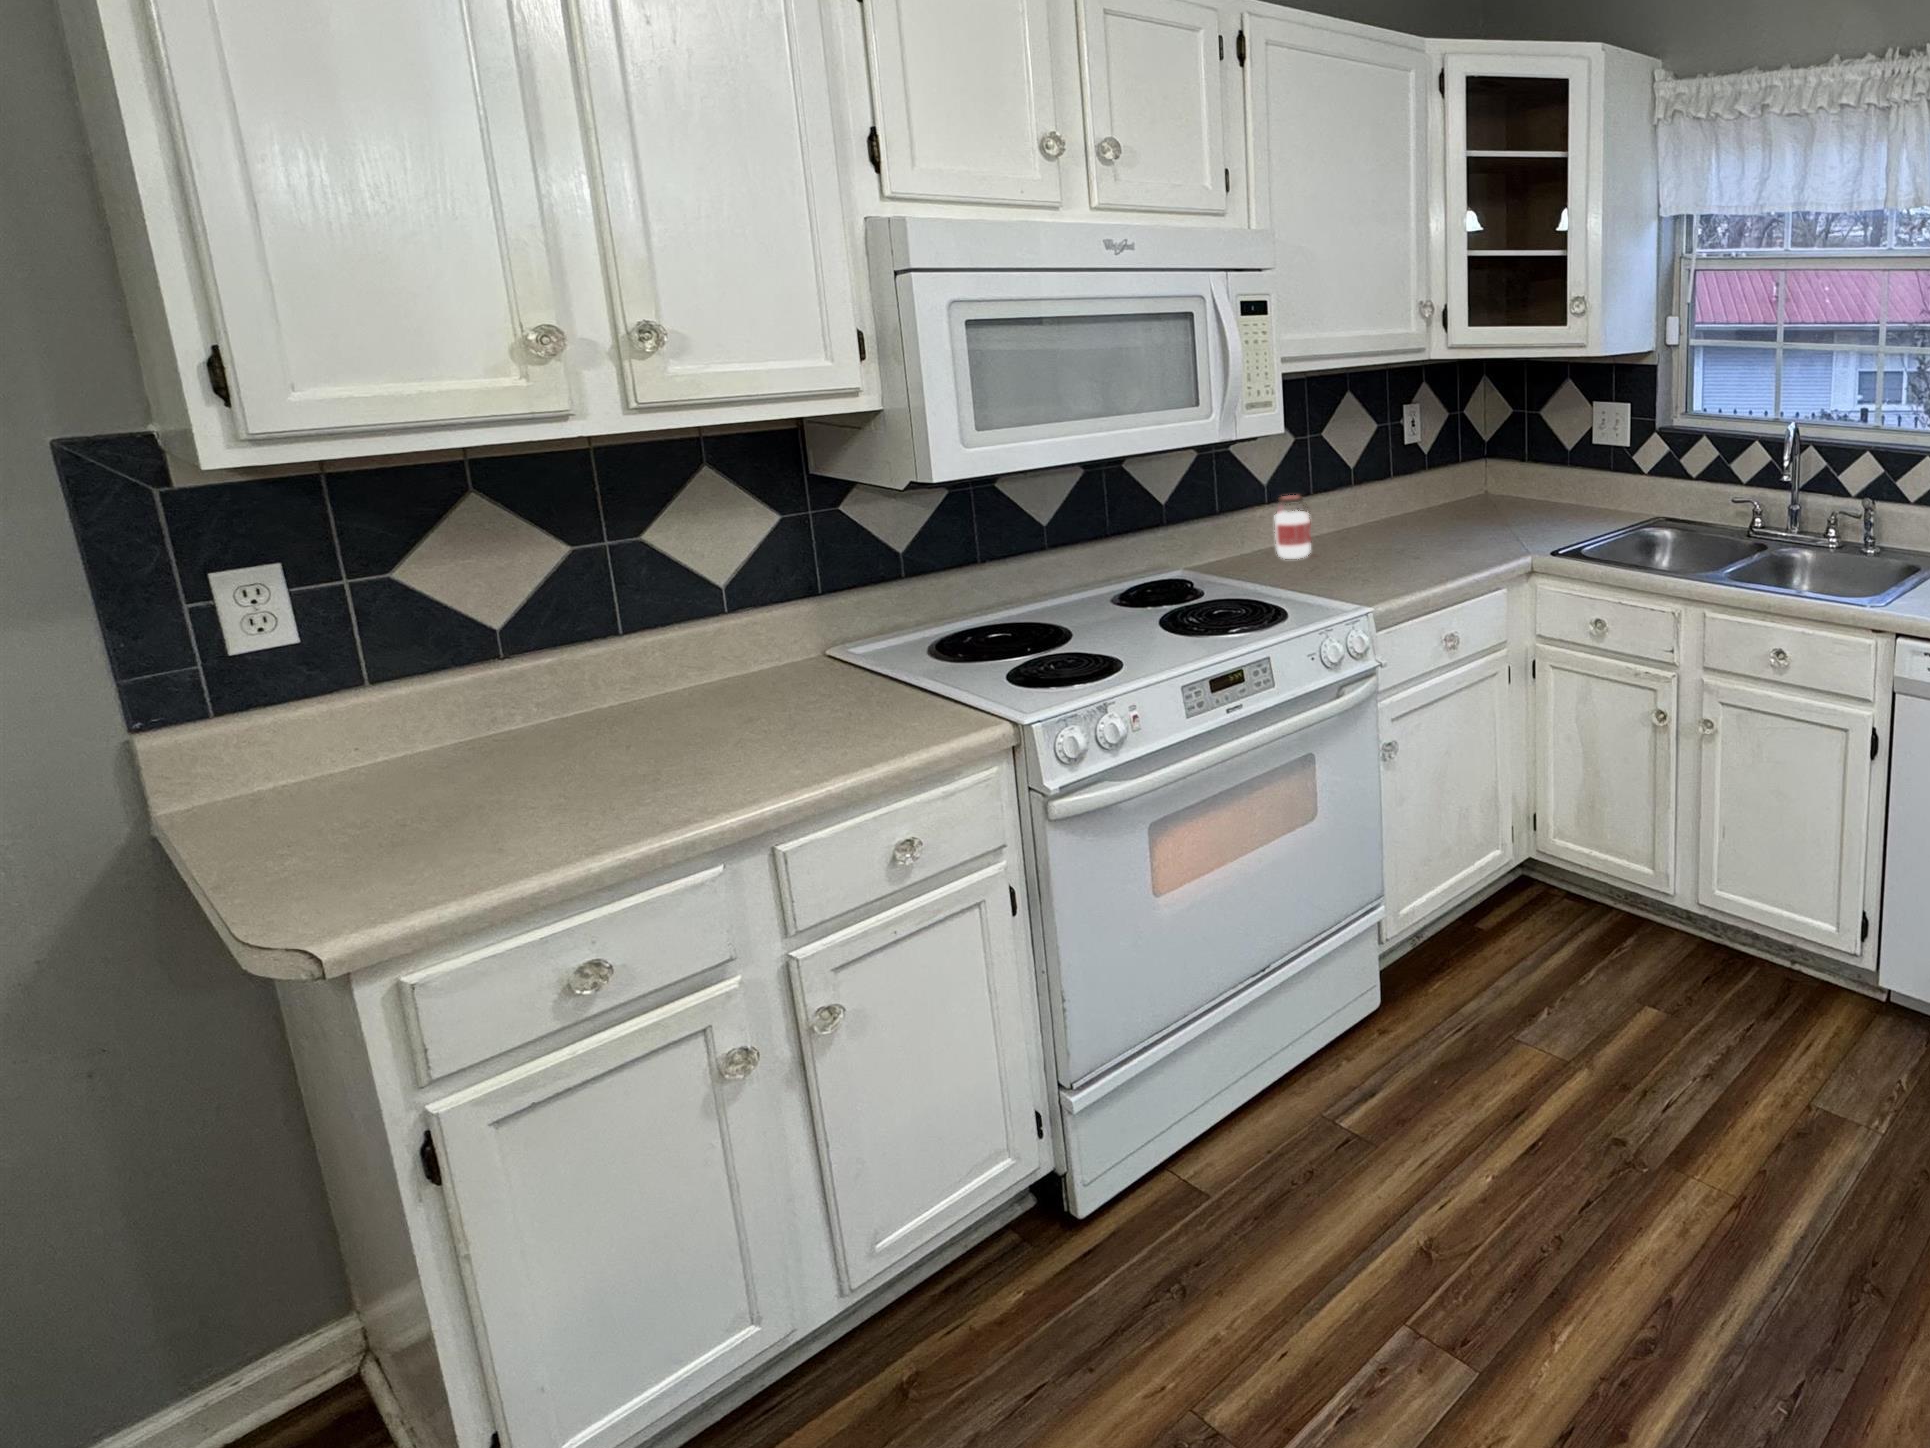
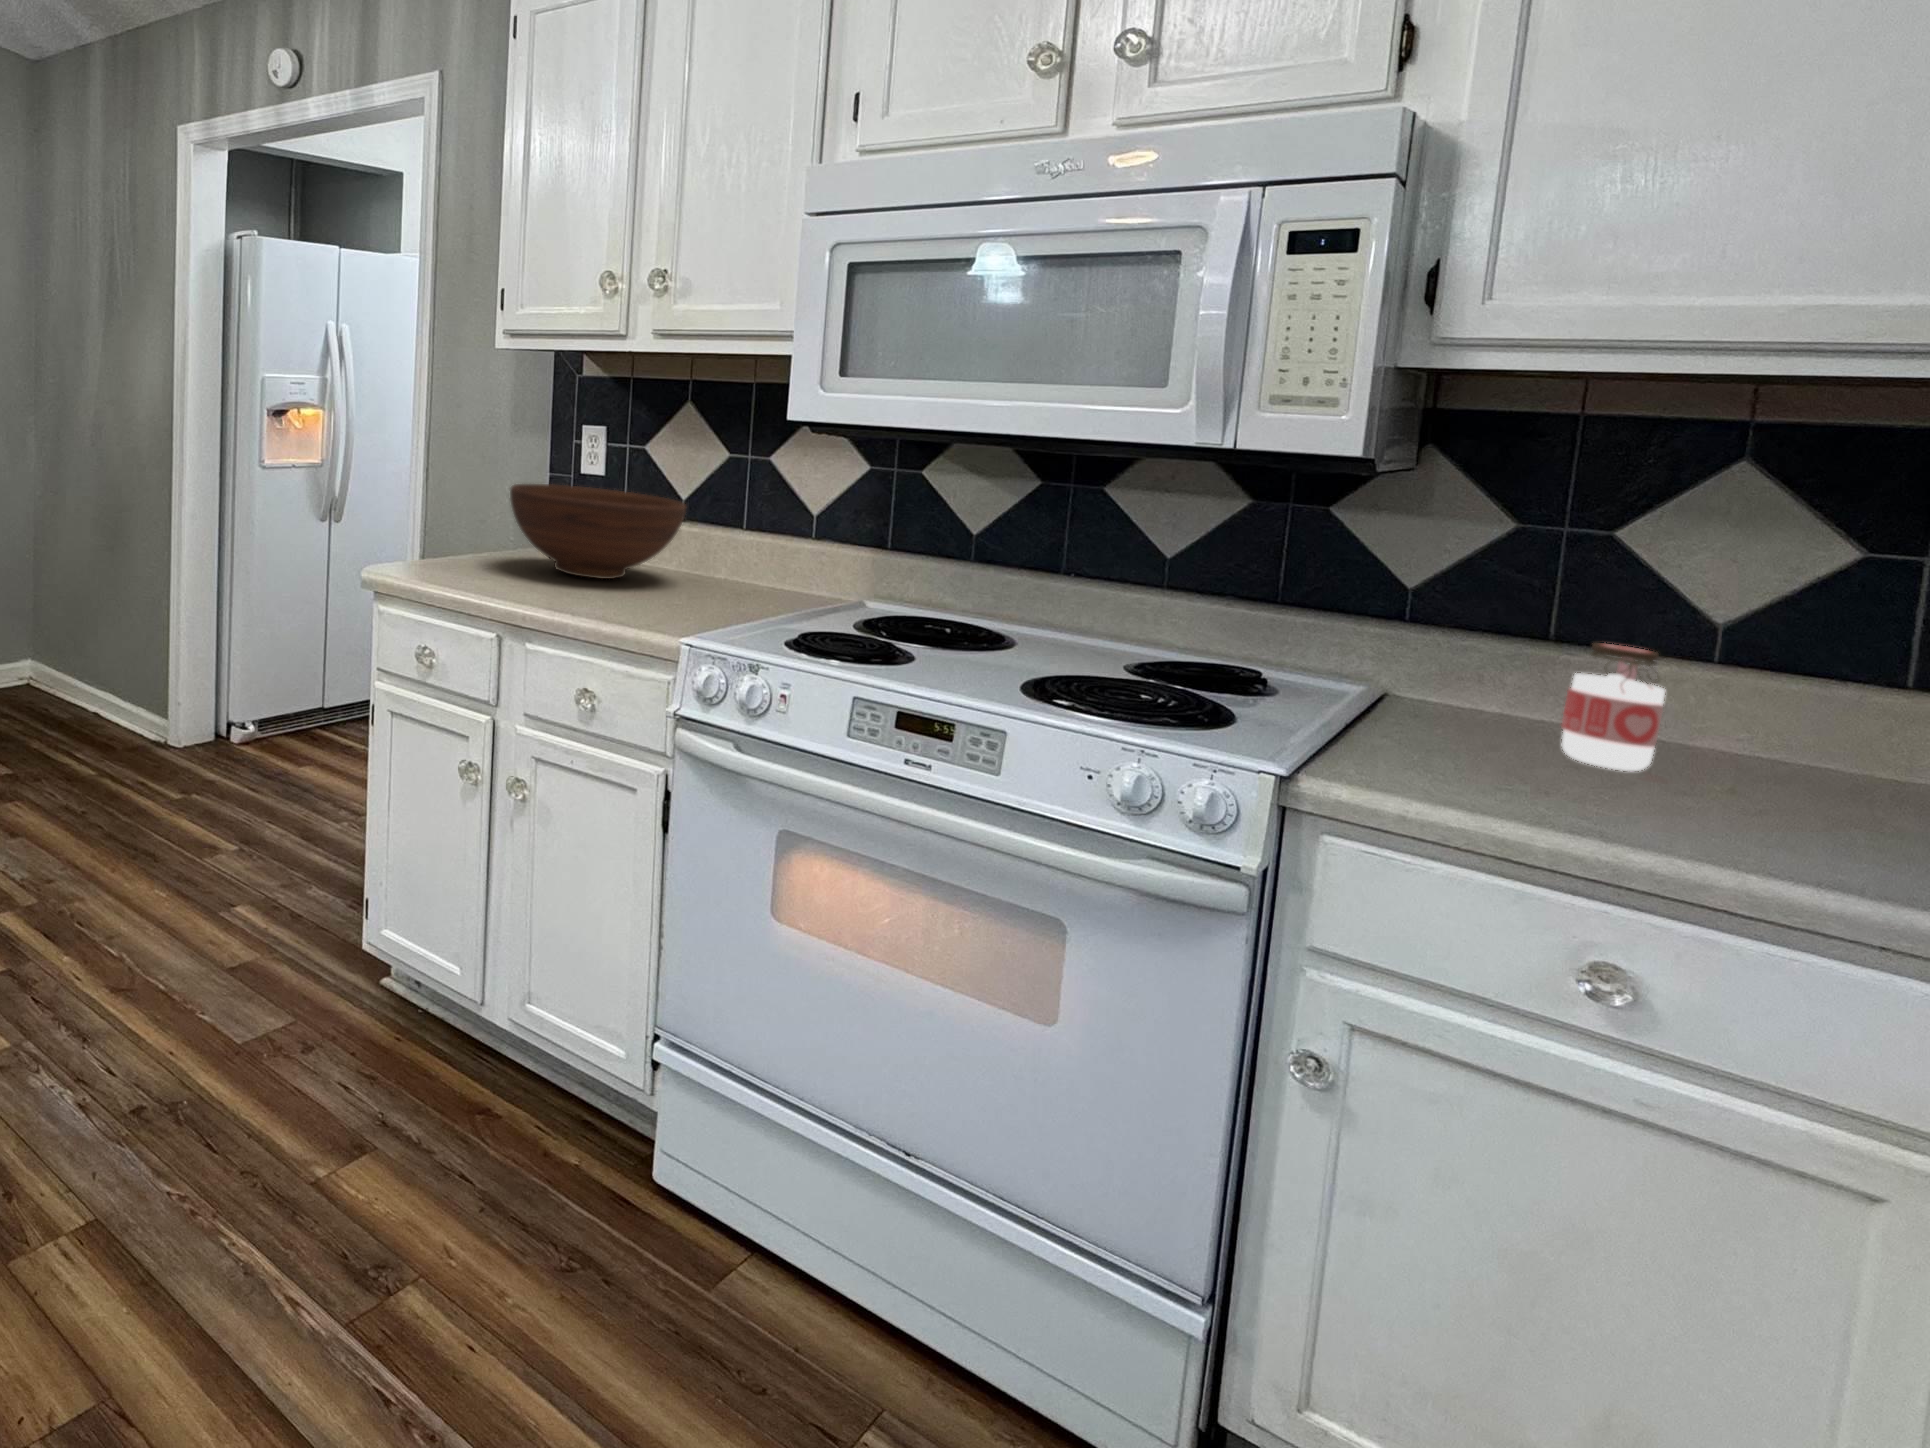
fruit bowl: none [374,629,707,791] -> present [510,484,686,579]

